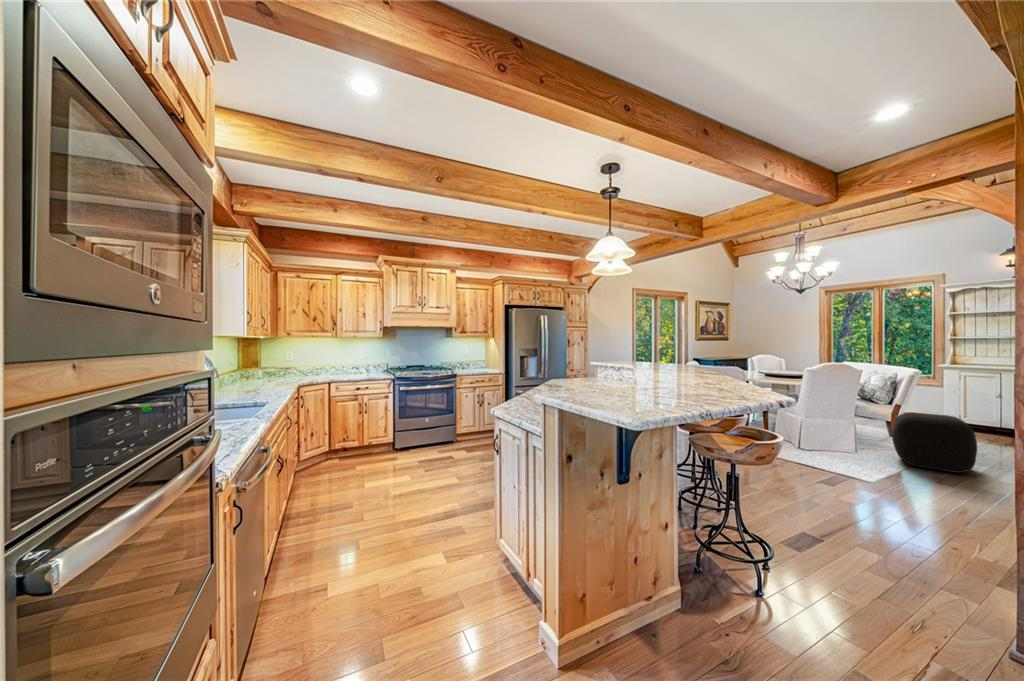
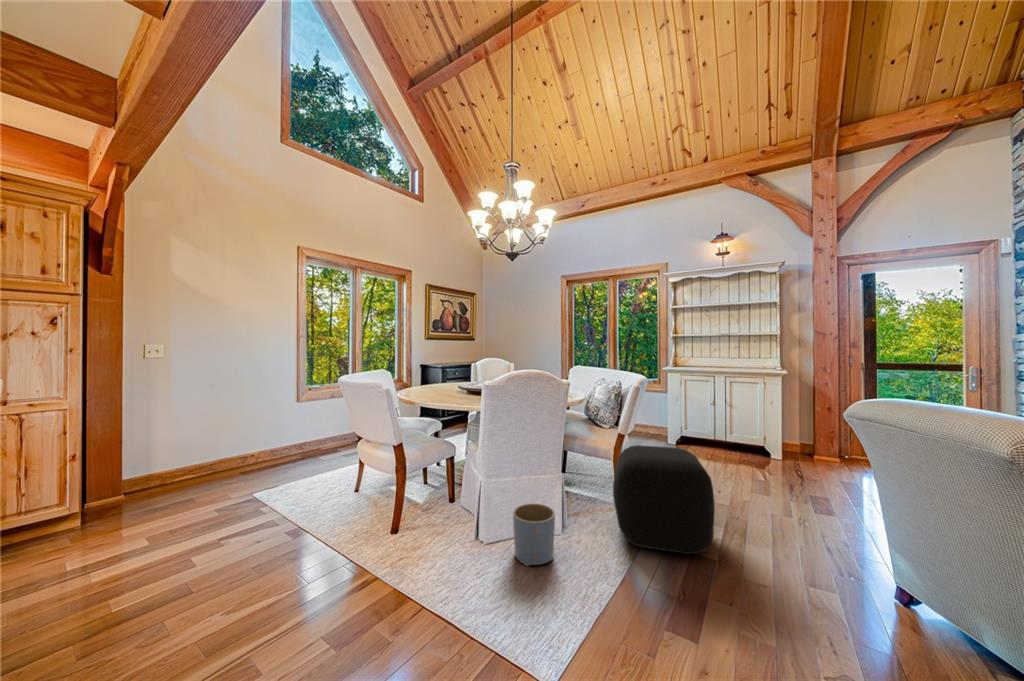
planter: none [824,435,853,463] -> present [513,503,555,566]

